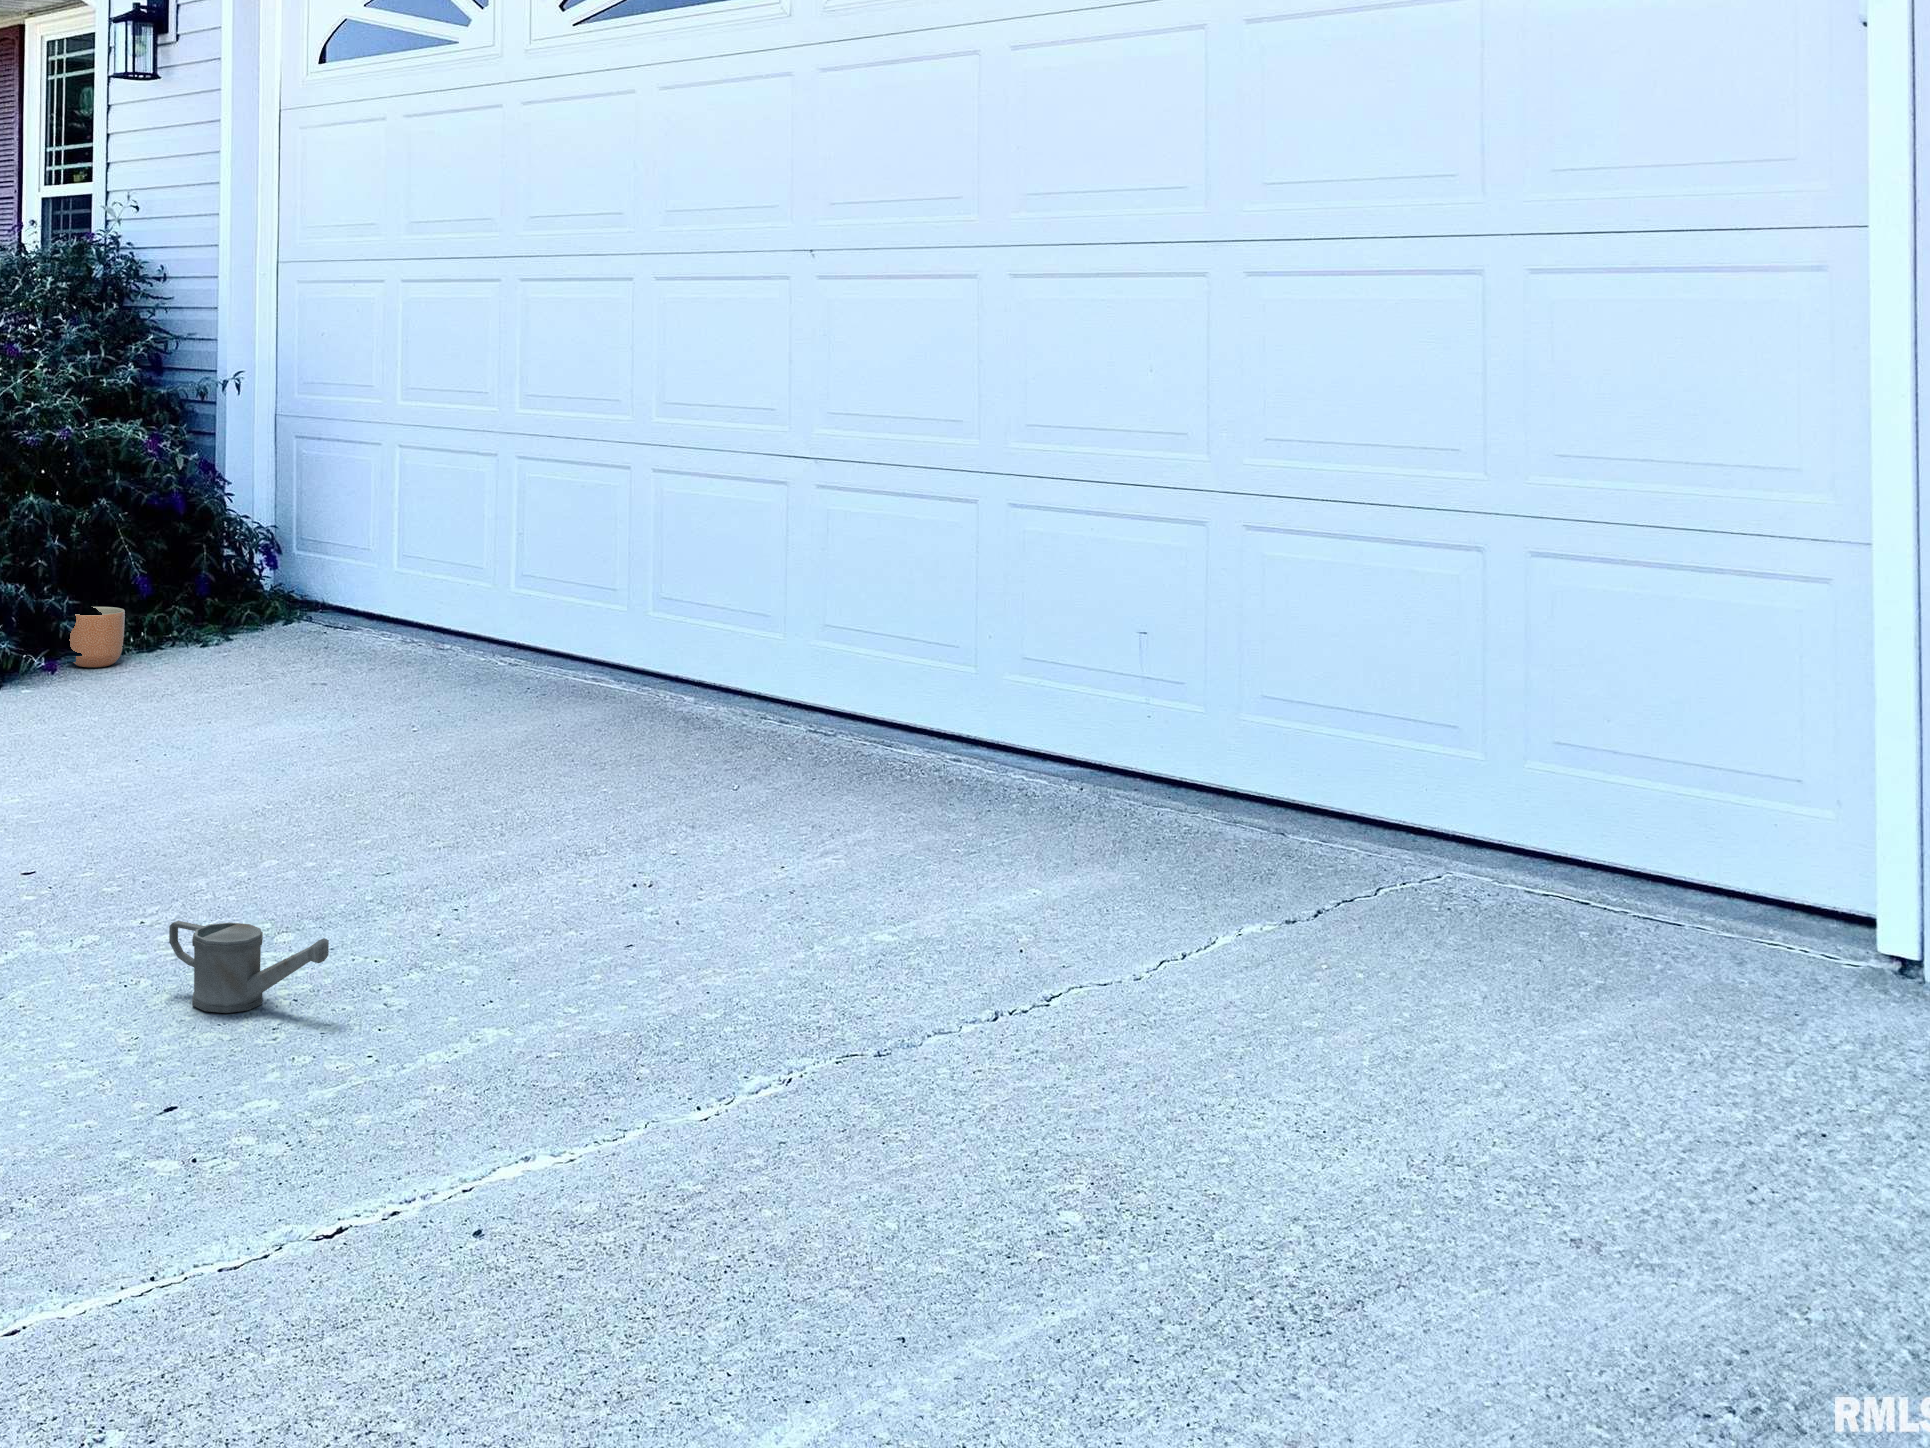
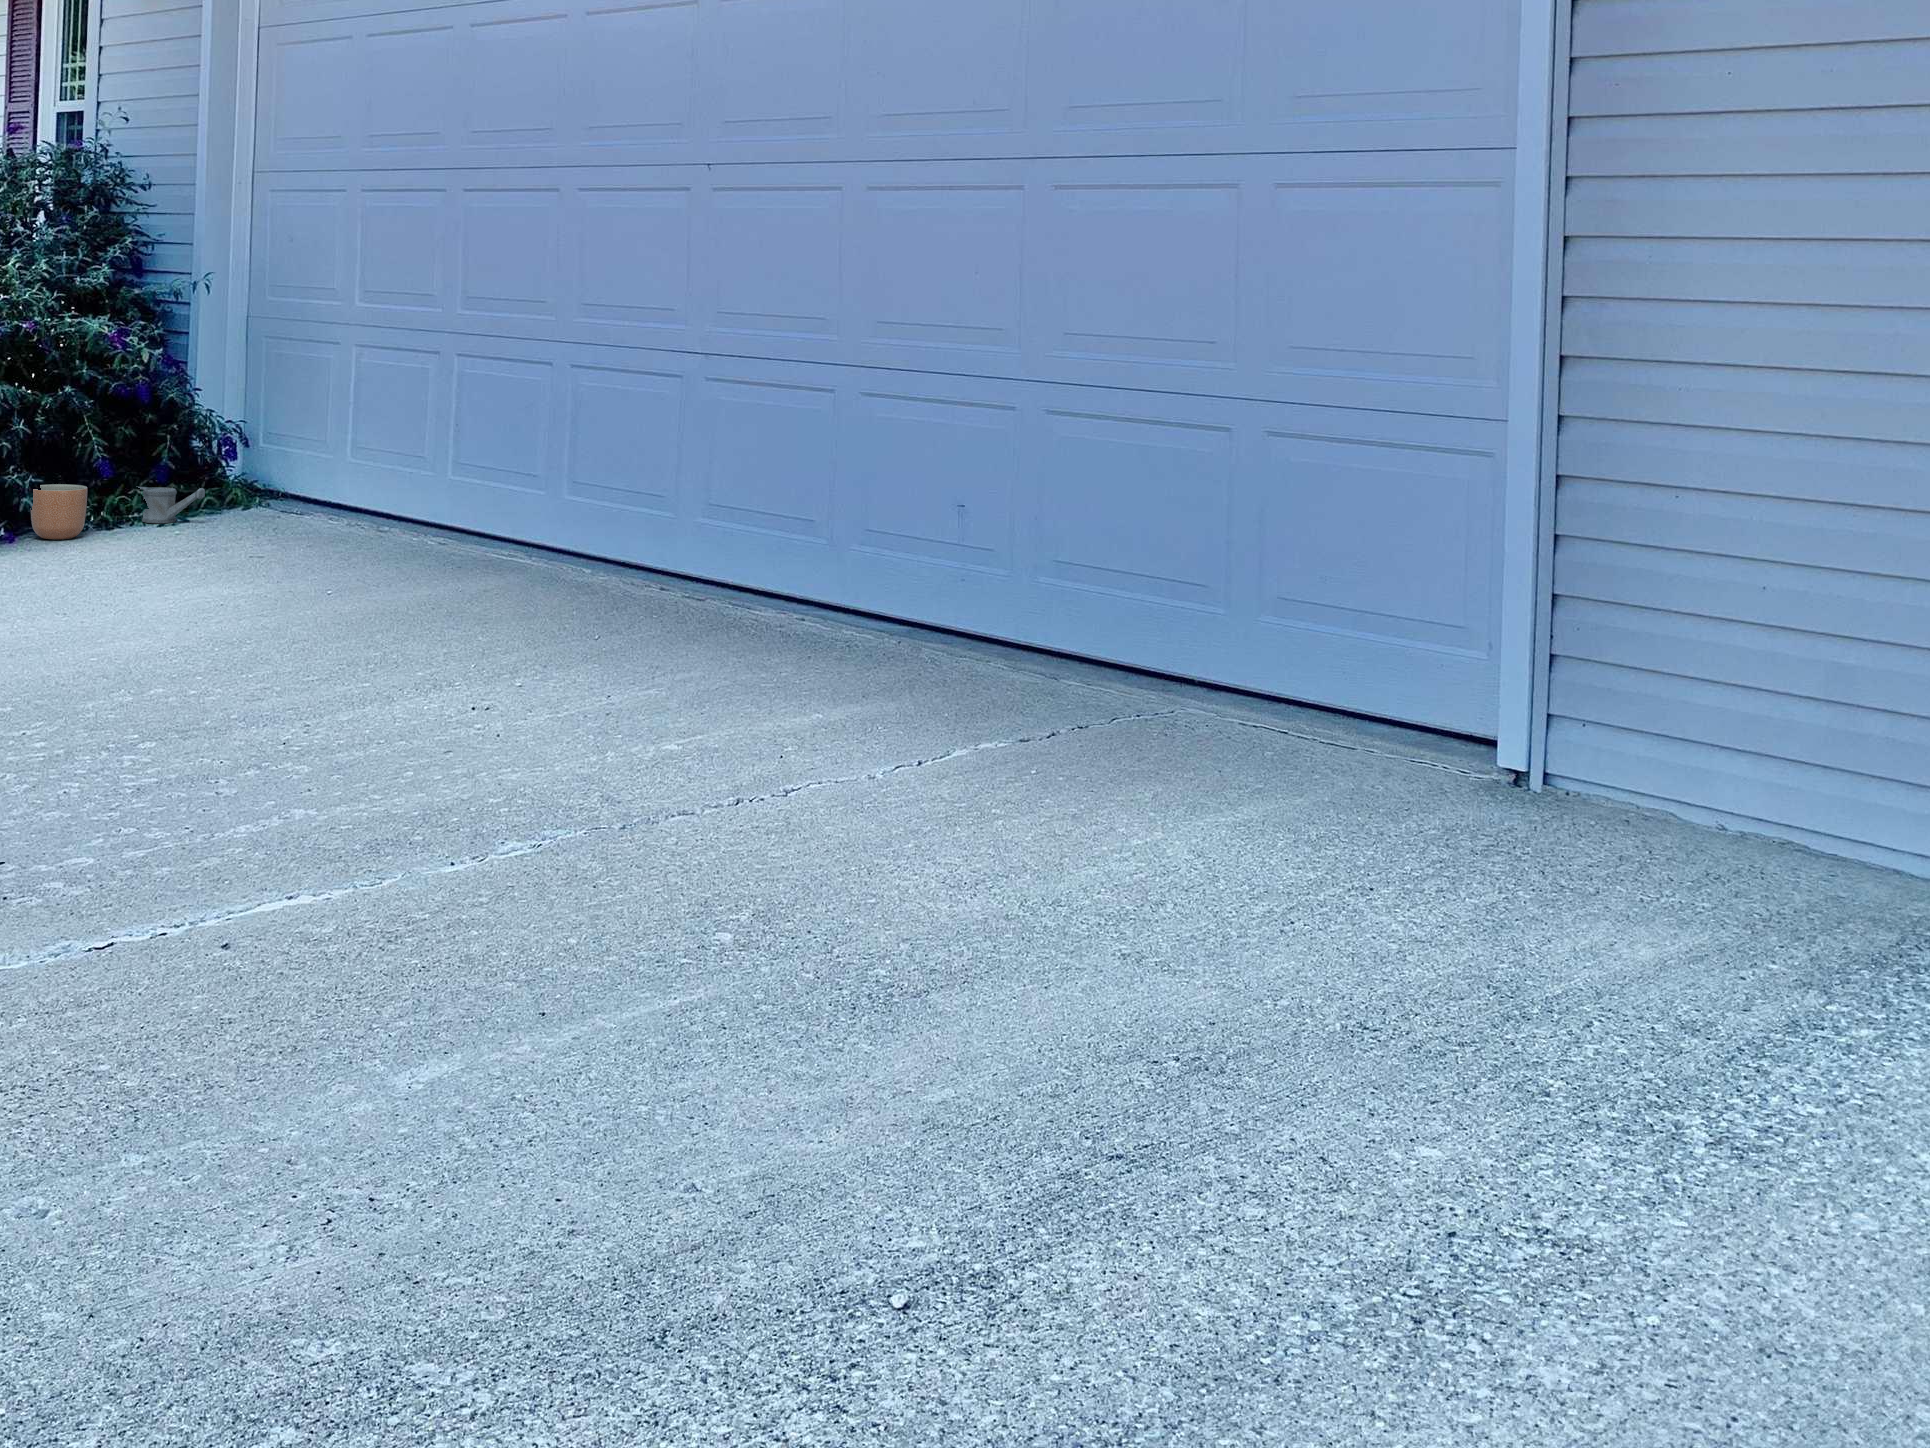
watering can: present [169,921,329,1013] -> present [138,487,205,523]

